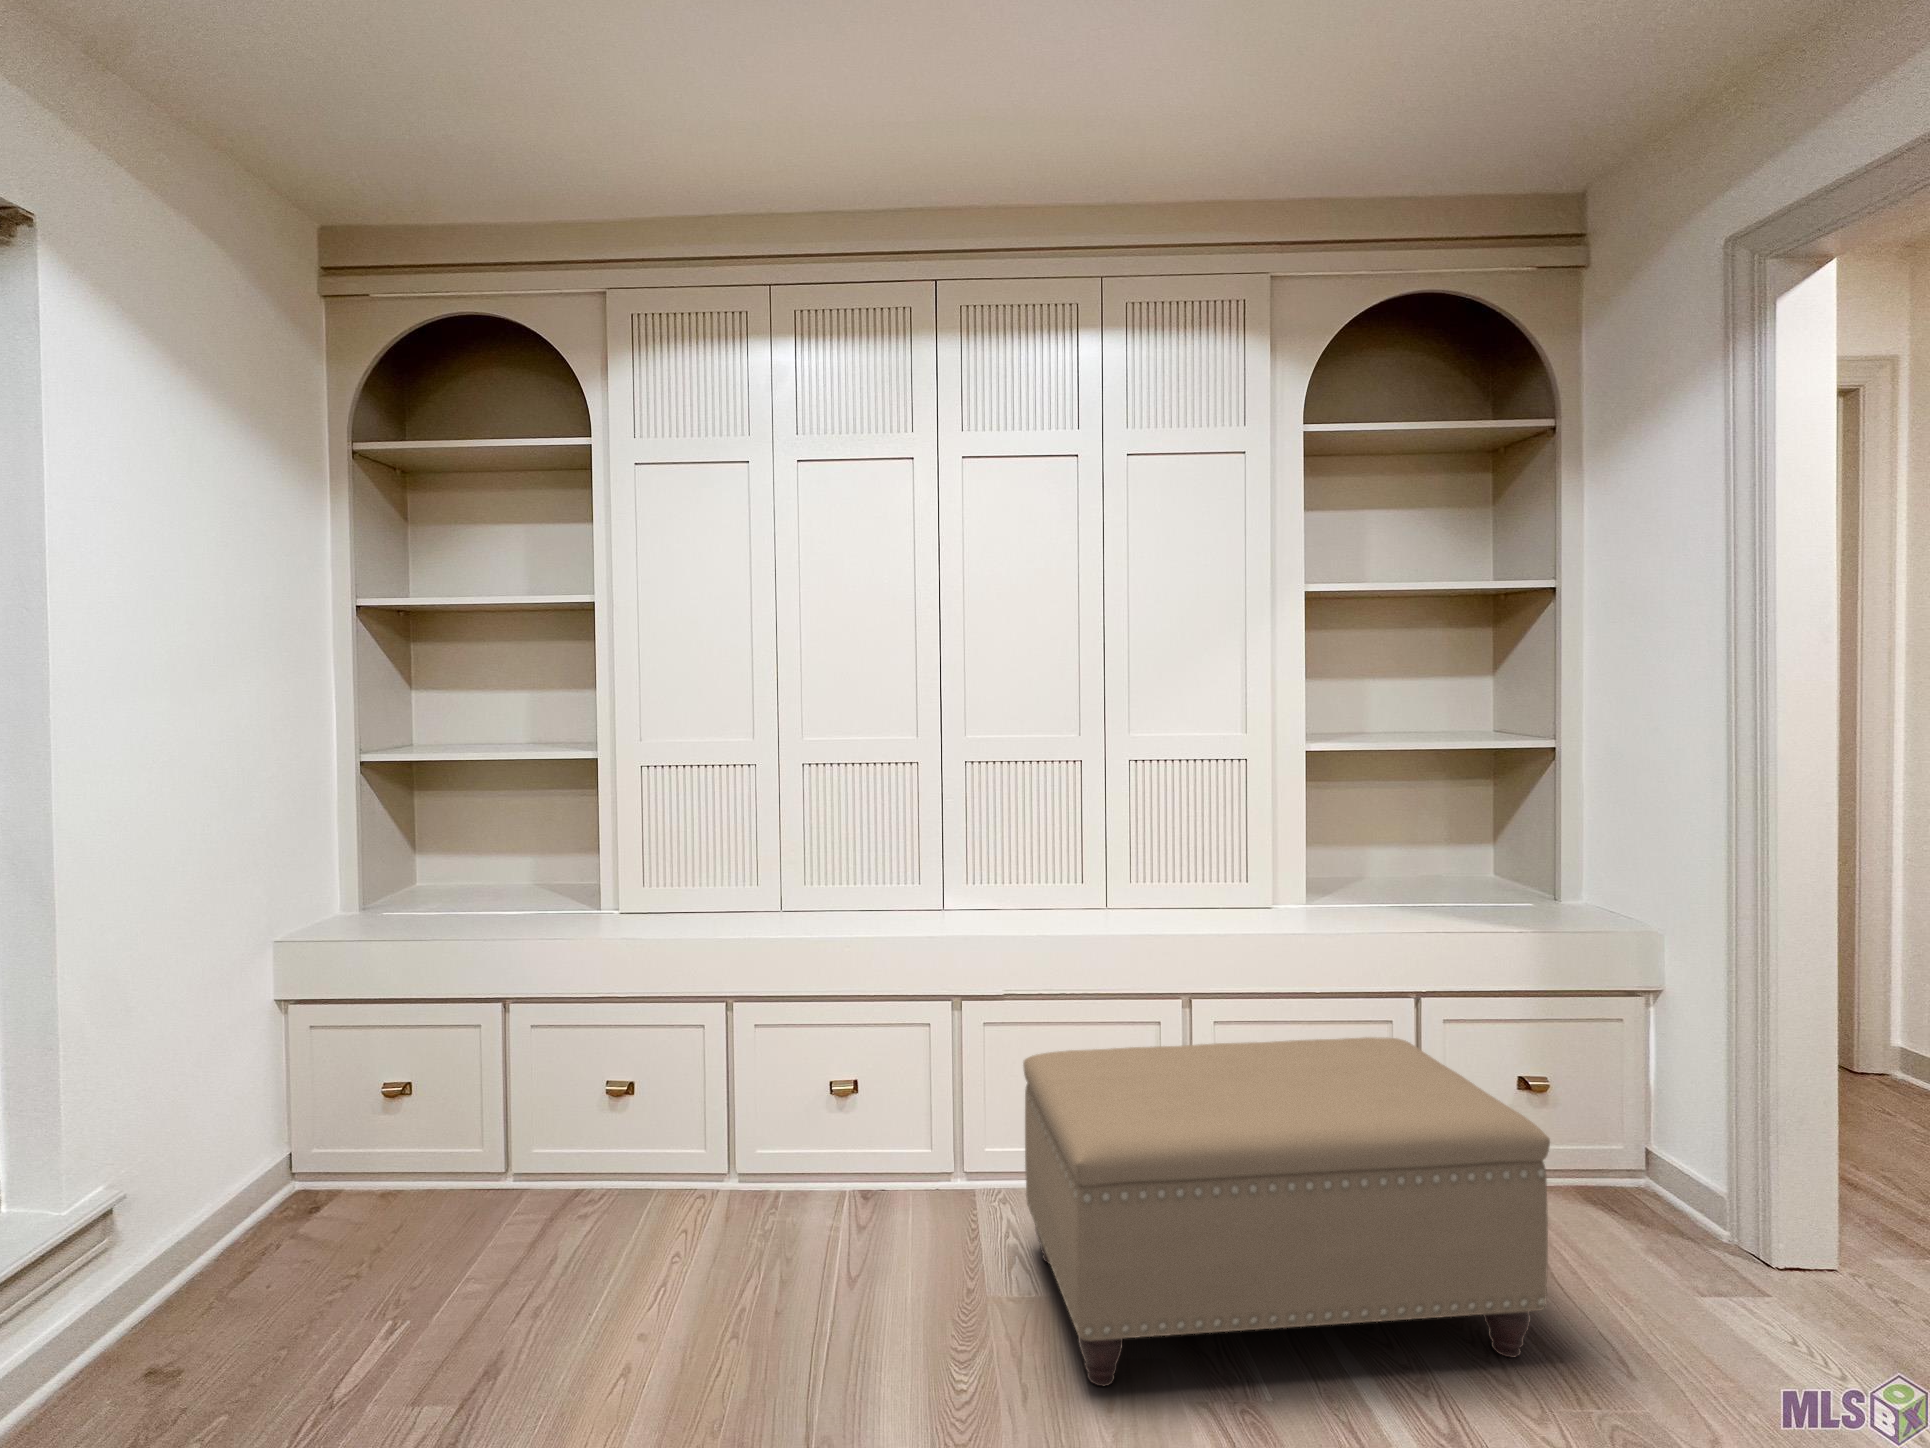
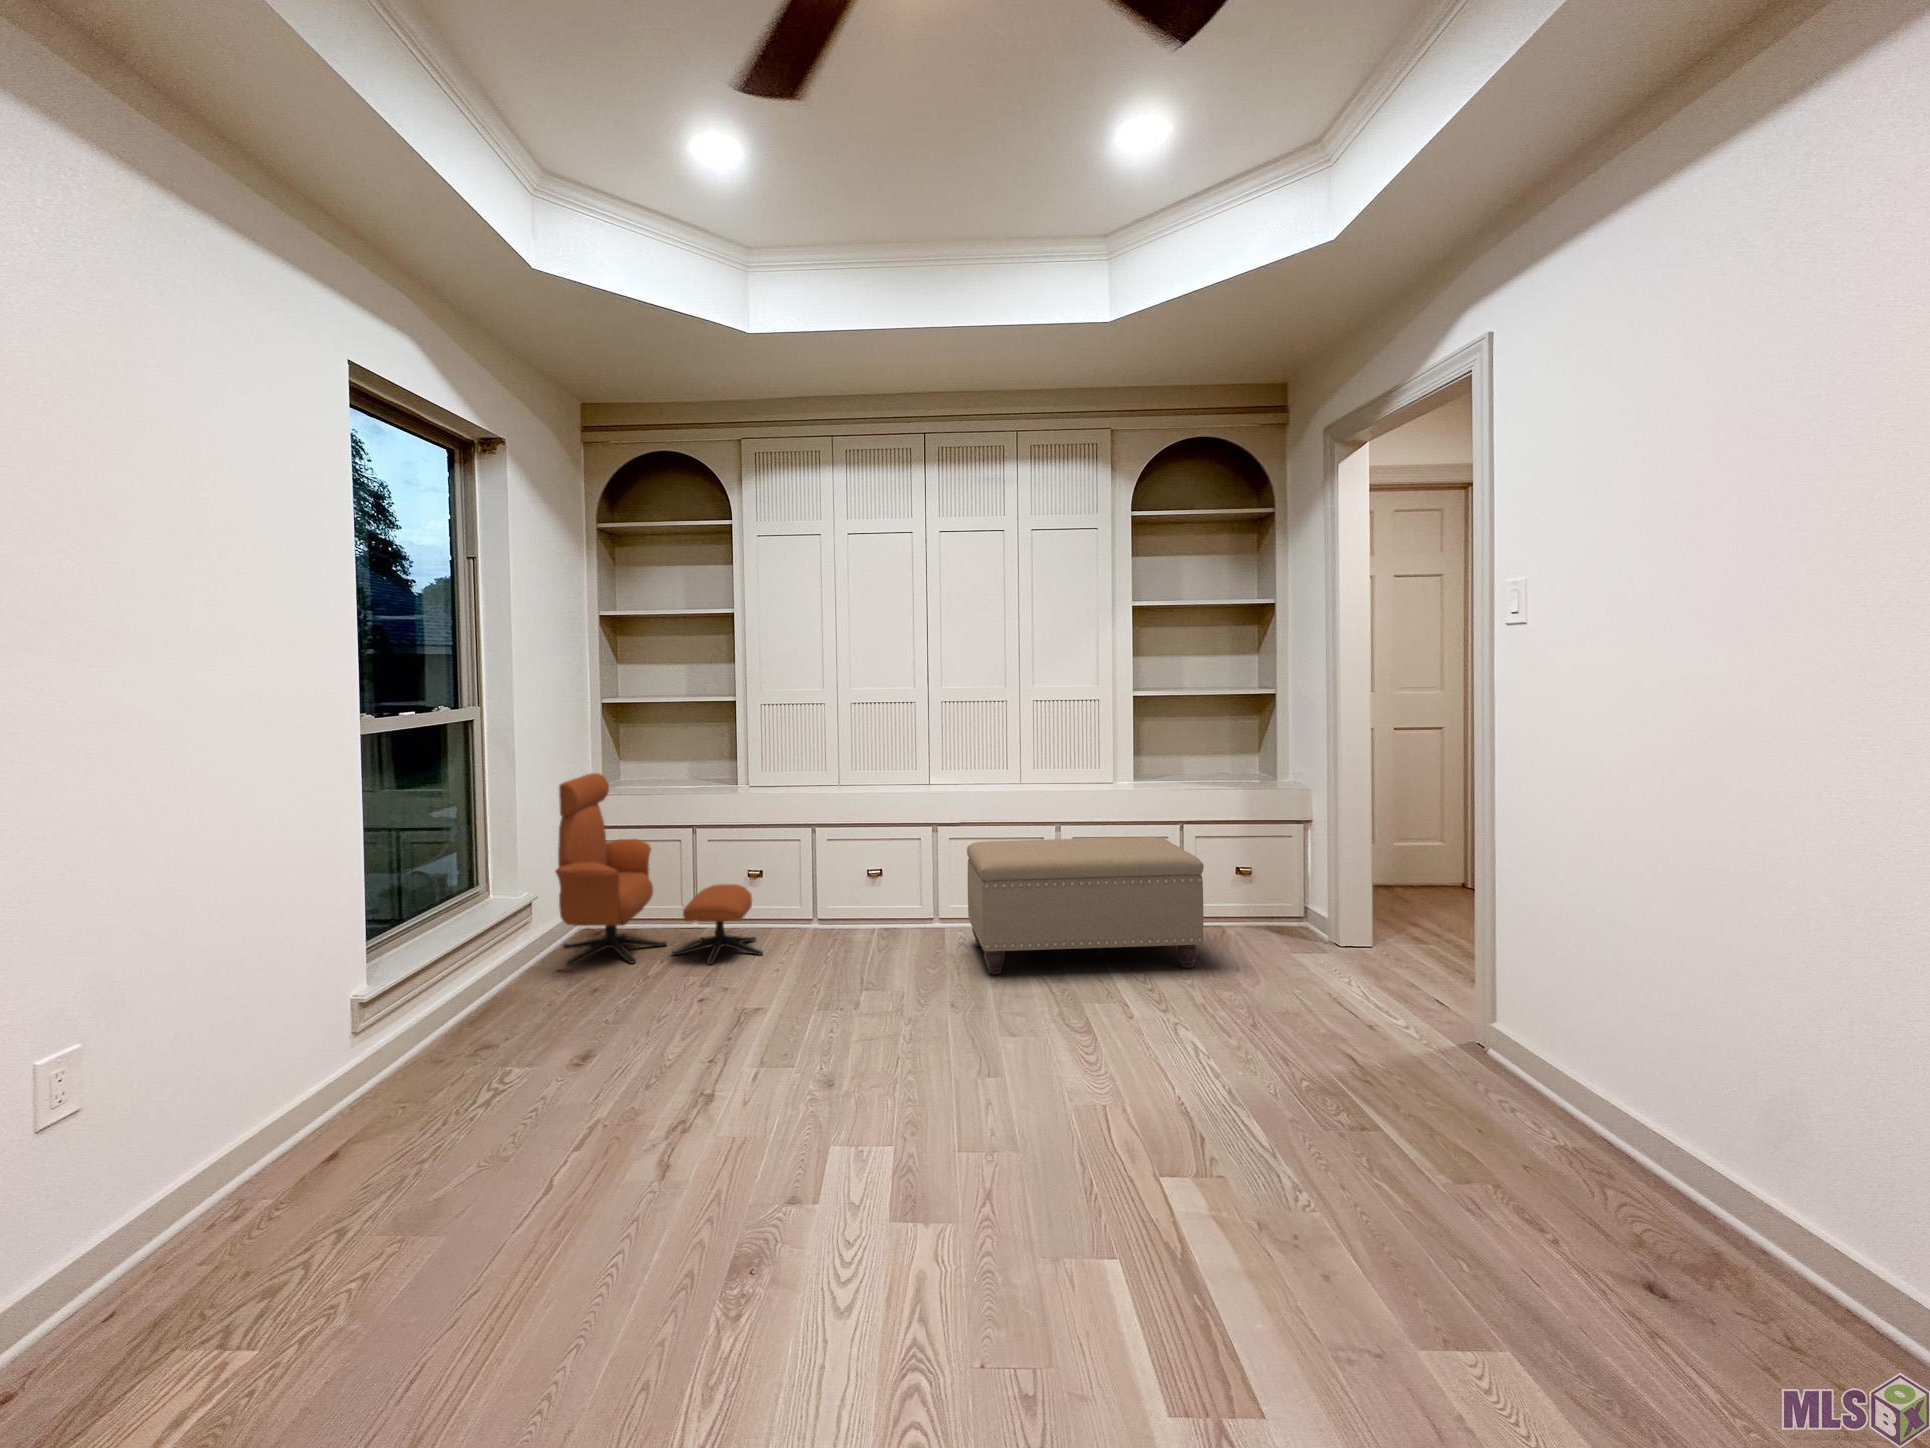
lounge chair: none [151,909,613,1337] -> present [555,773,763,965]

